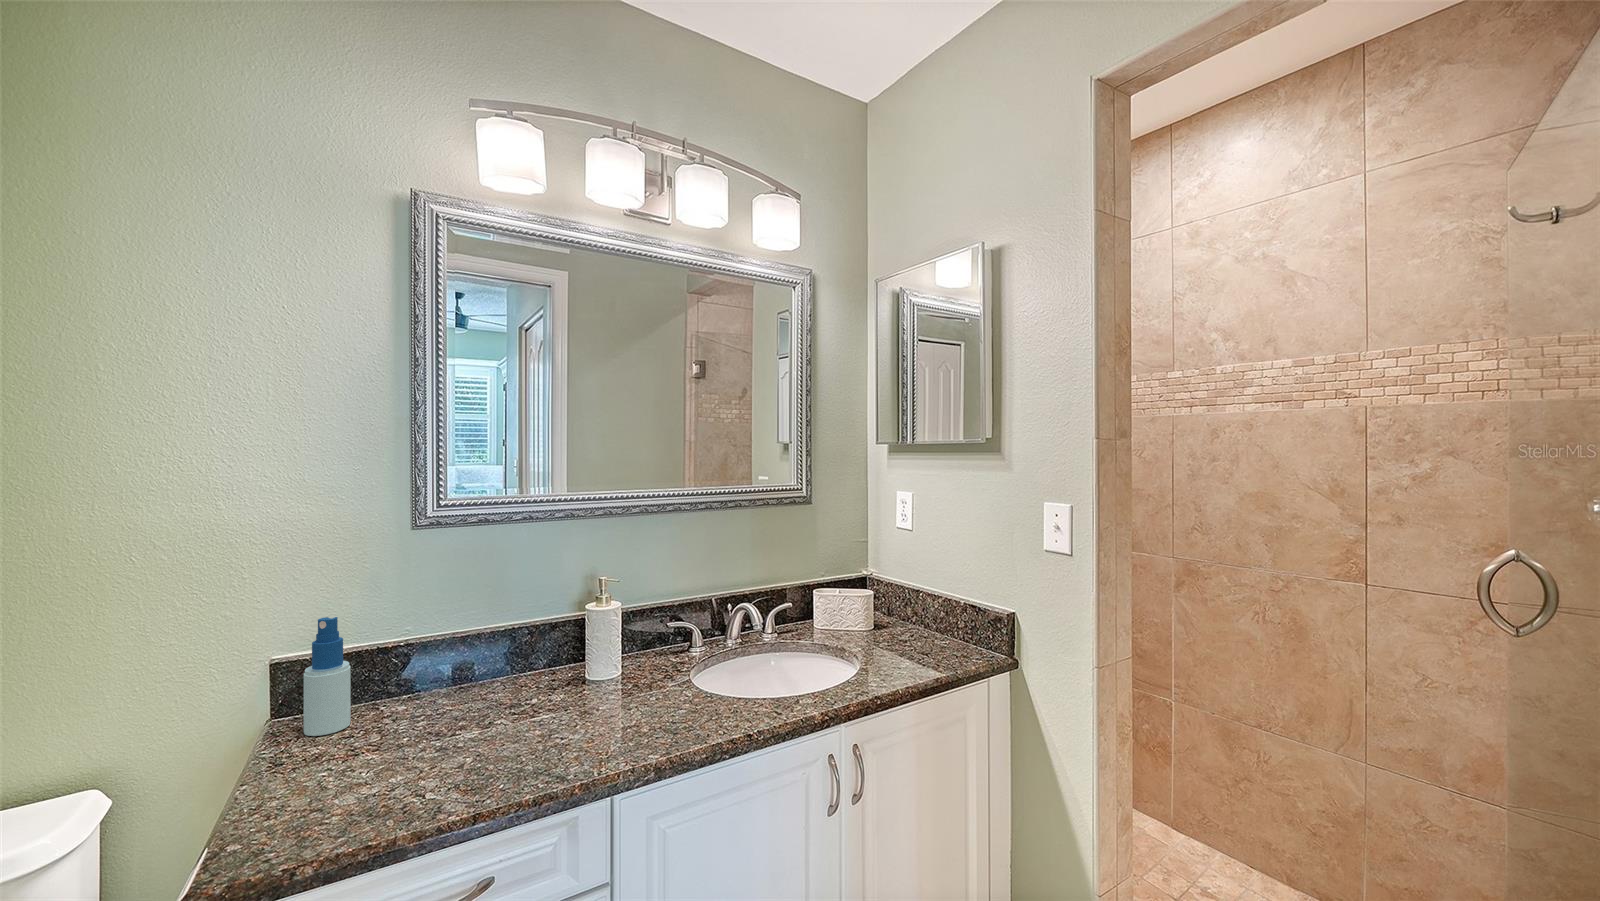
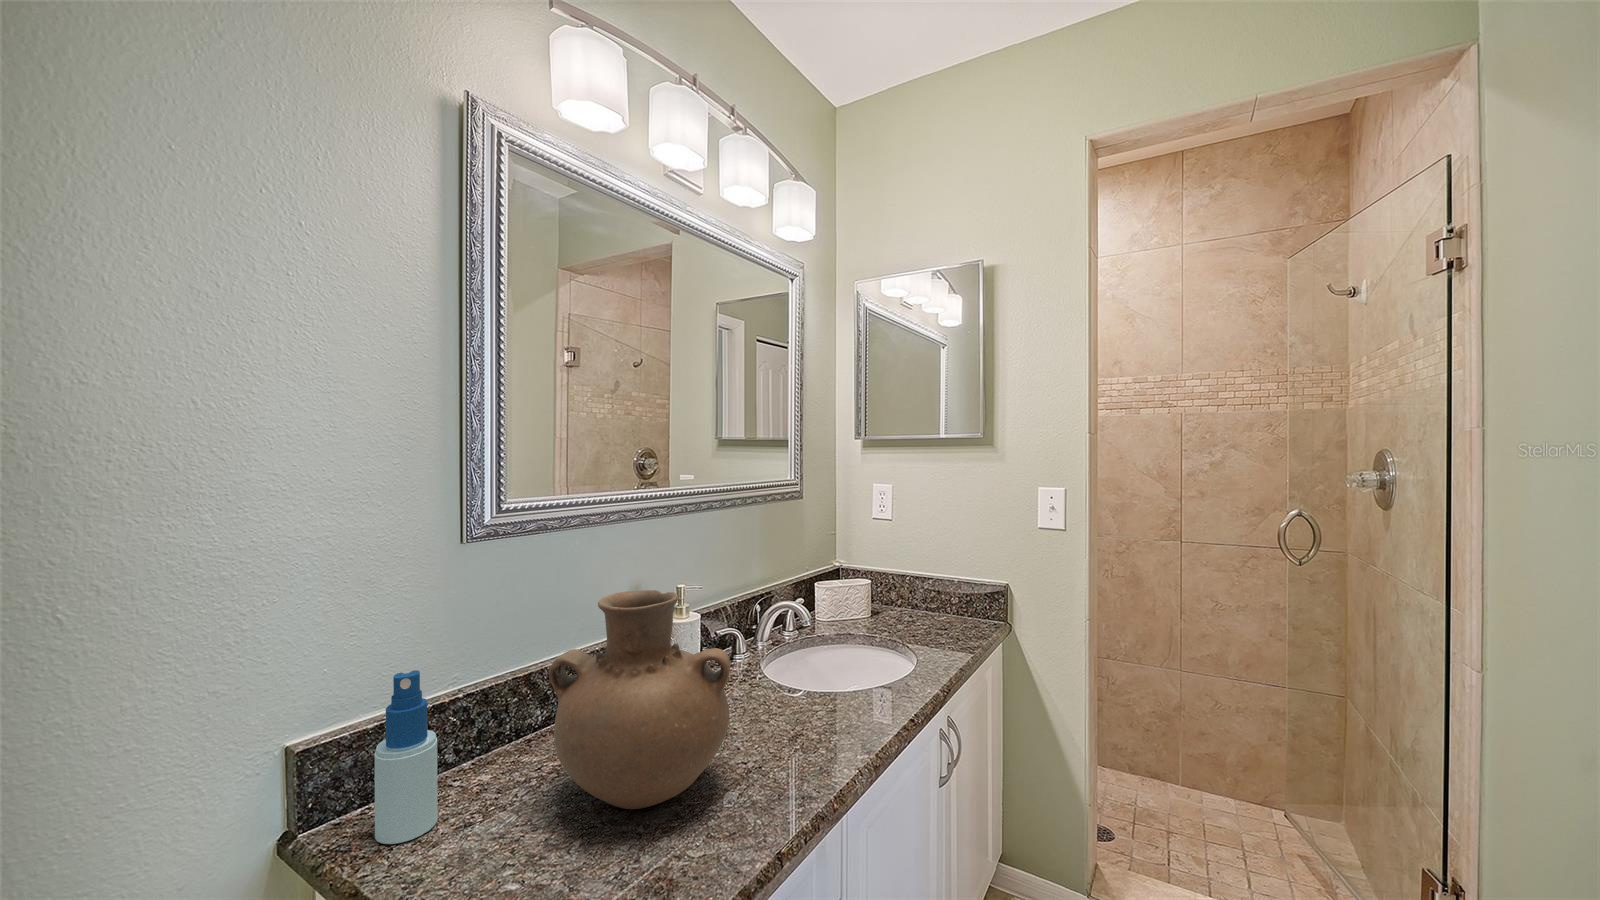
vase: none [400,574,553,747] -> present [549,590,730,809]

